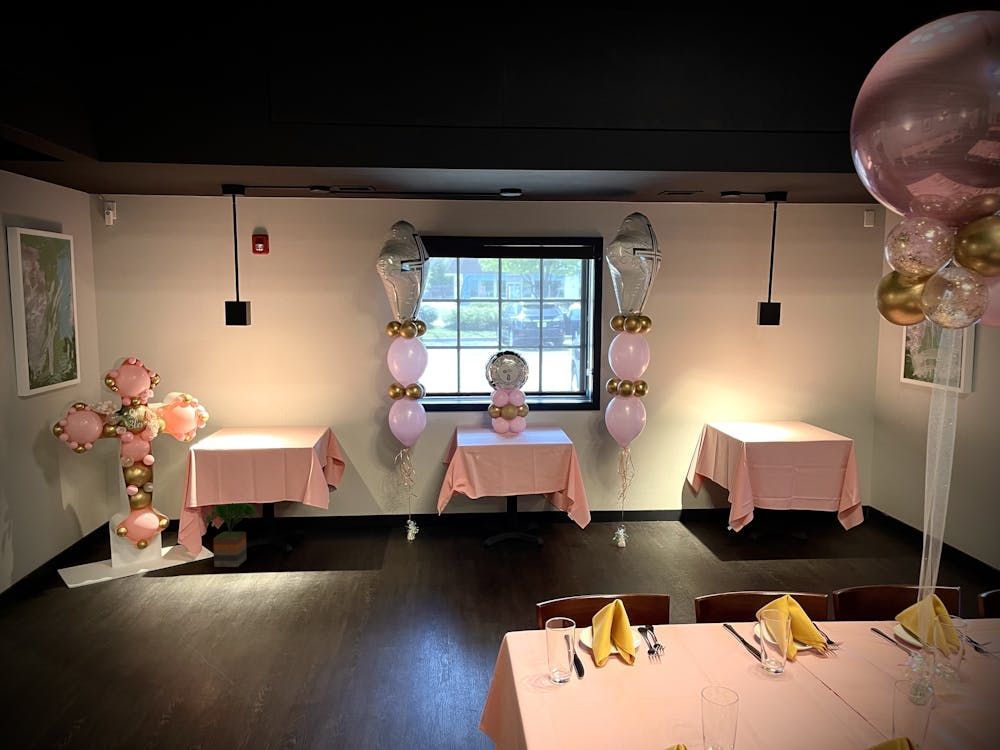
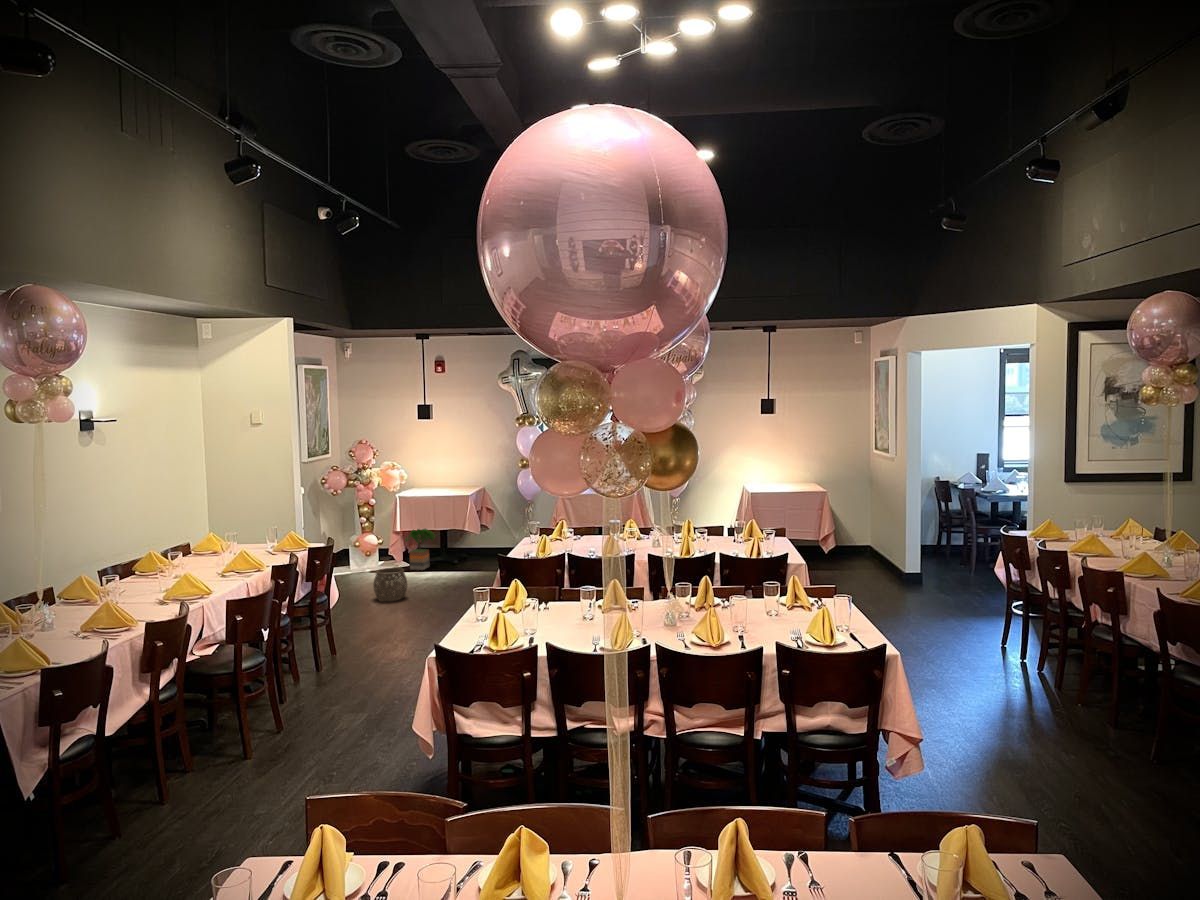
woven basket: none [145,589,213,659] -> present [373,568,407,601]

